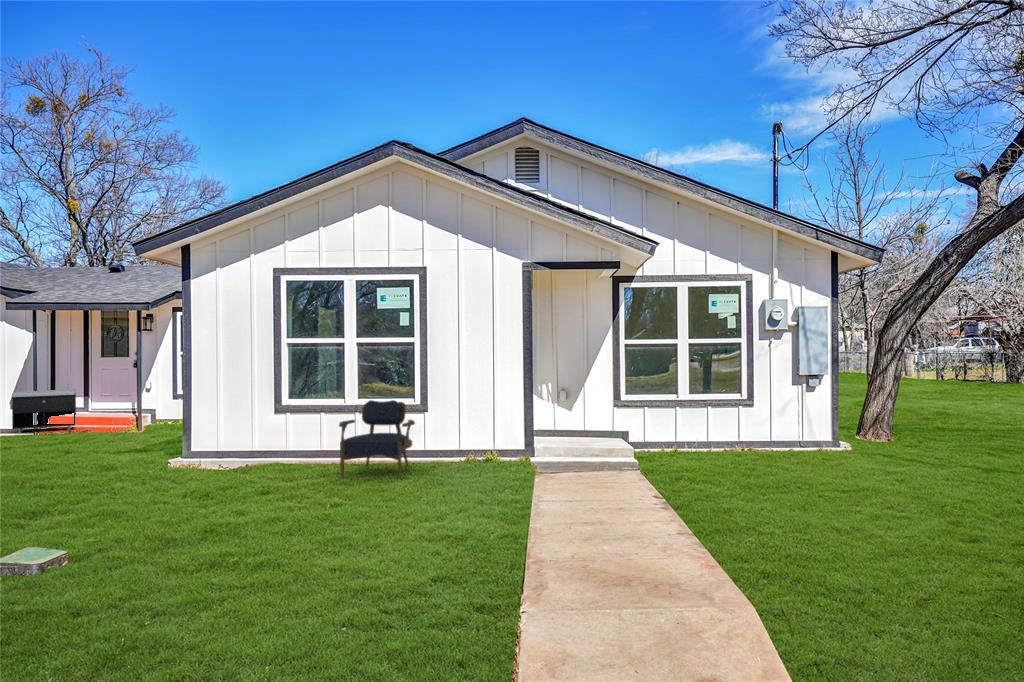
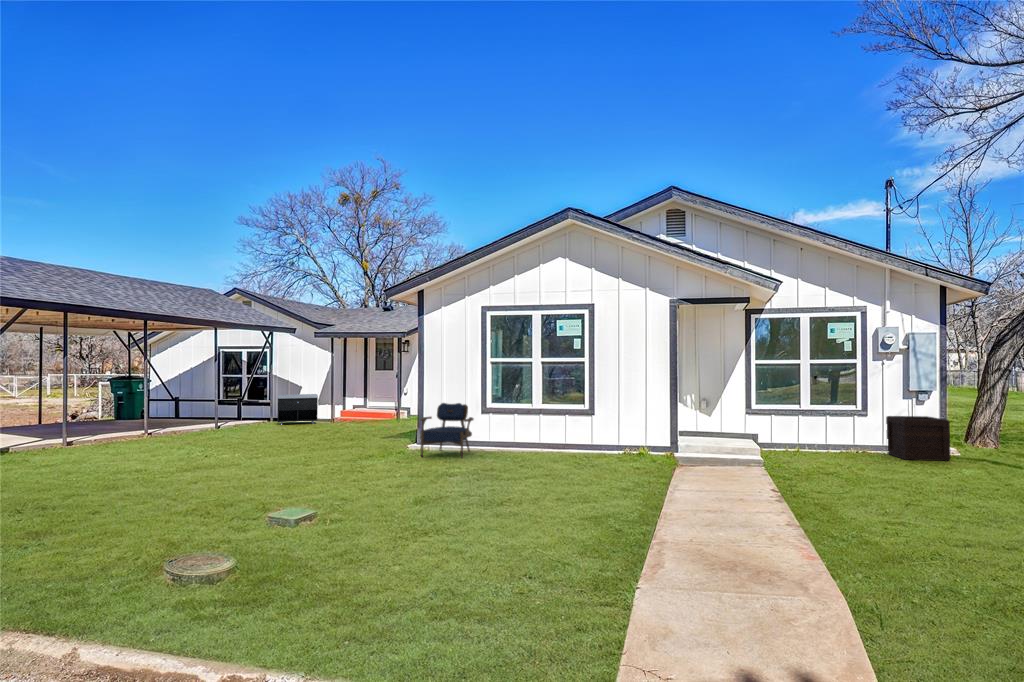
armchair: present [339,400,415,478] -> present [420,403,473,458]
wooden crate: none [773,405,842,457] -> present [886,416,951,461]

